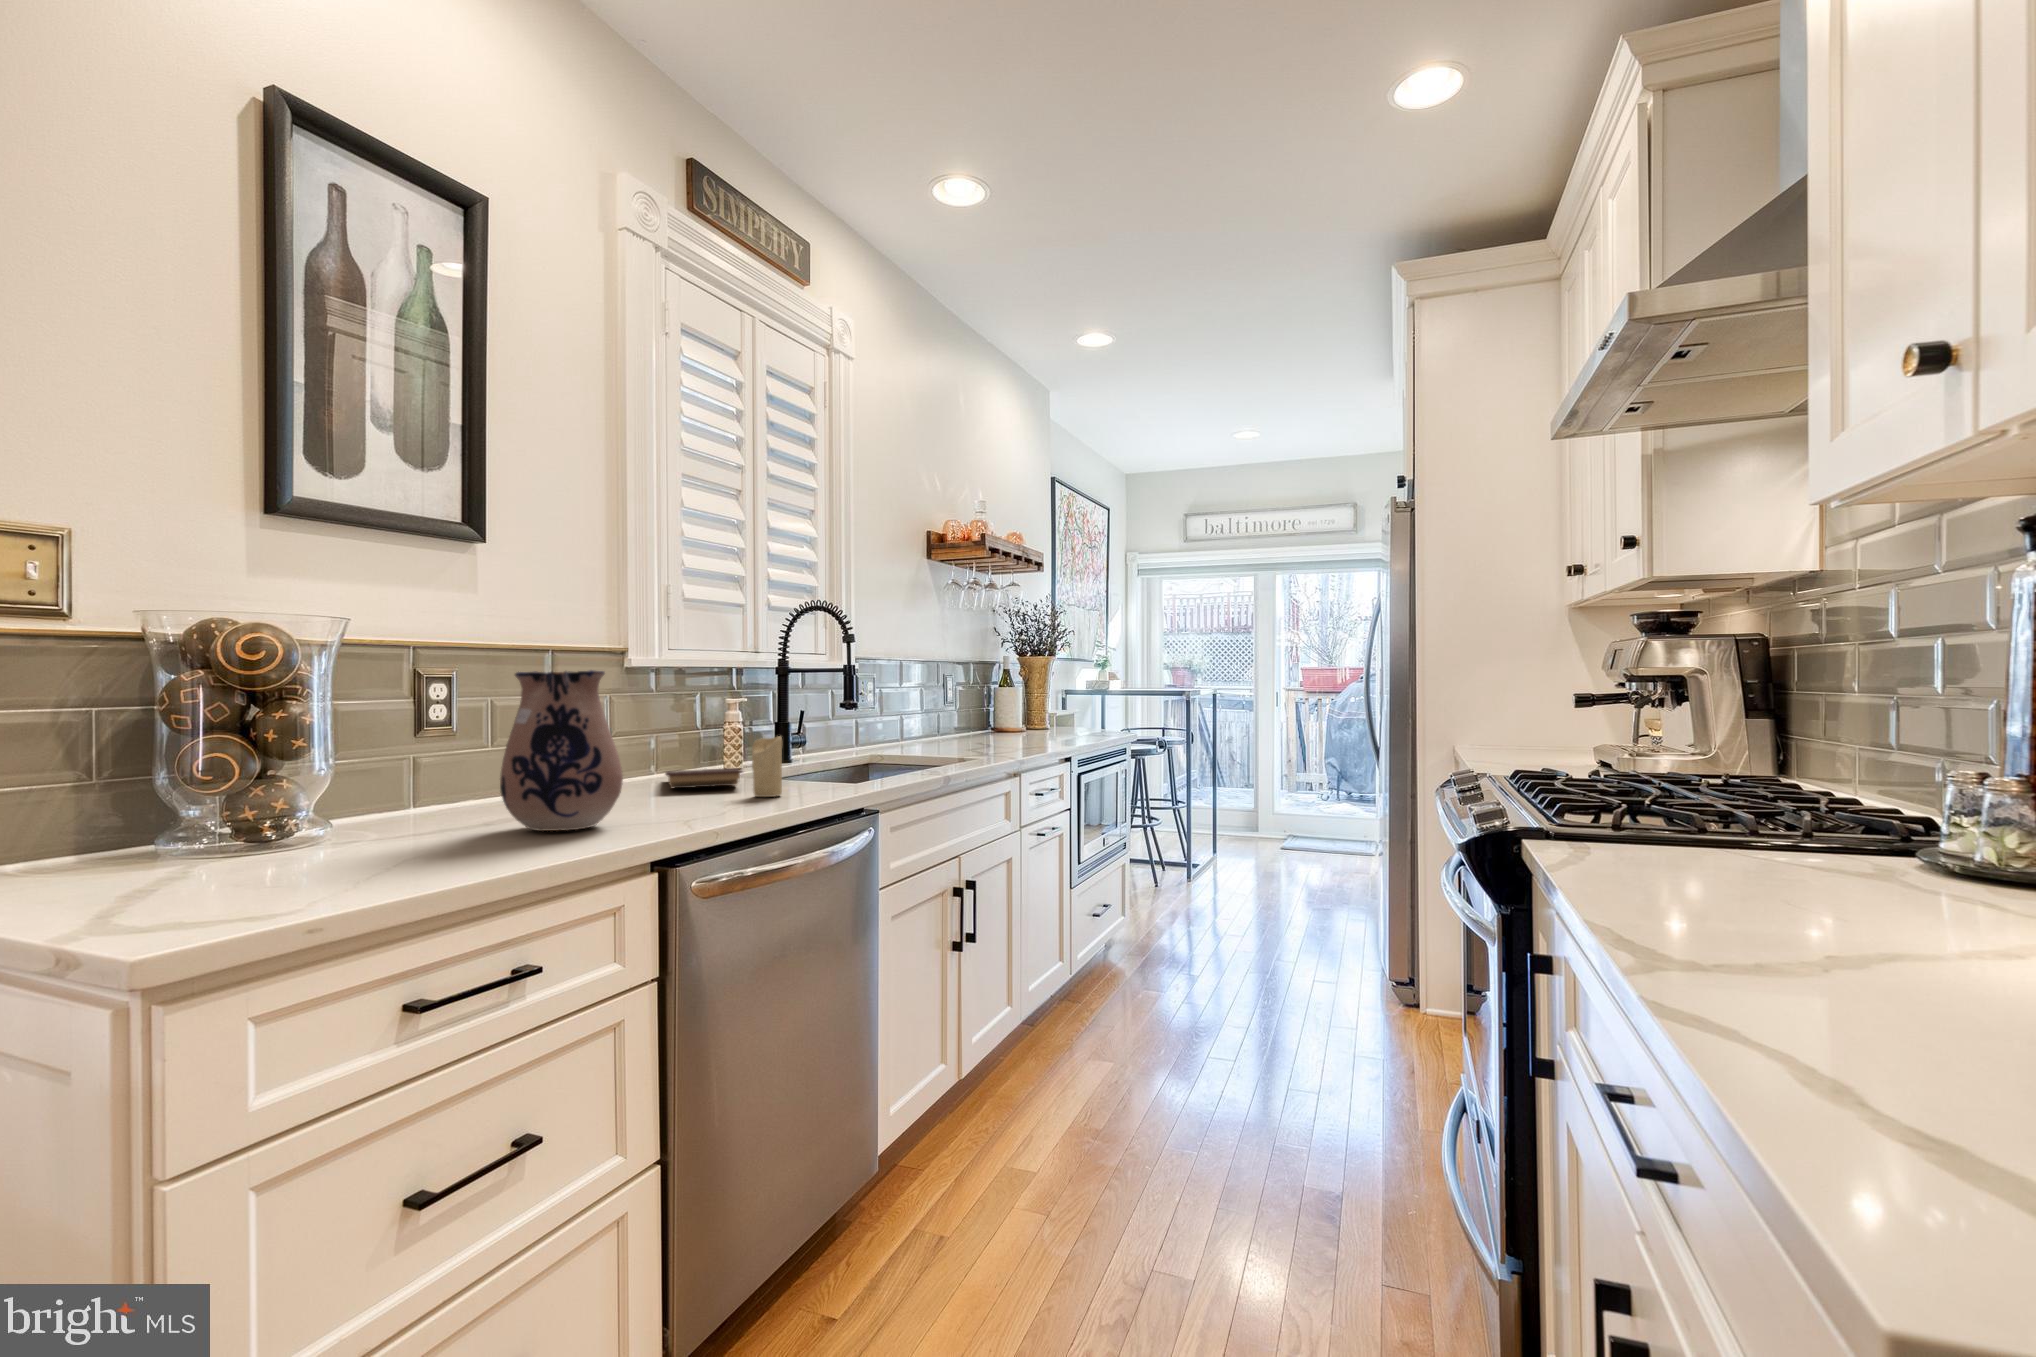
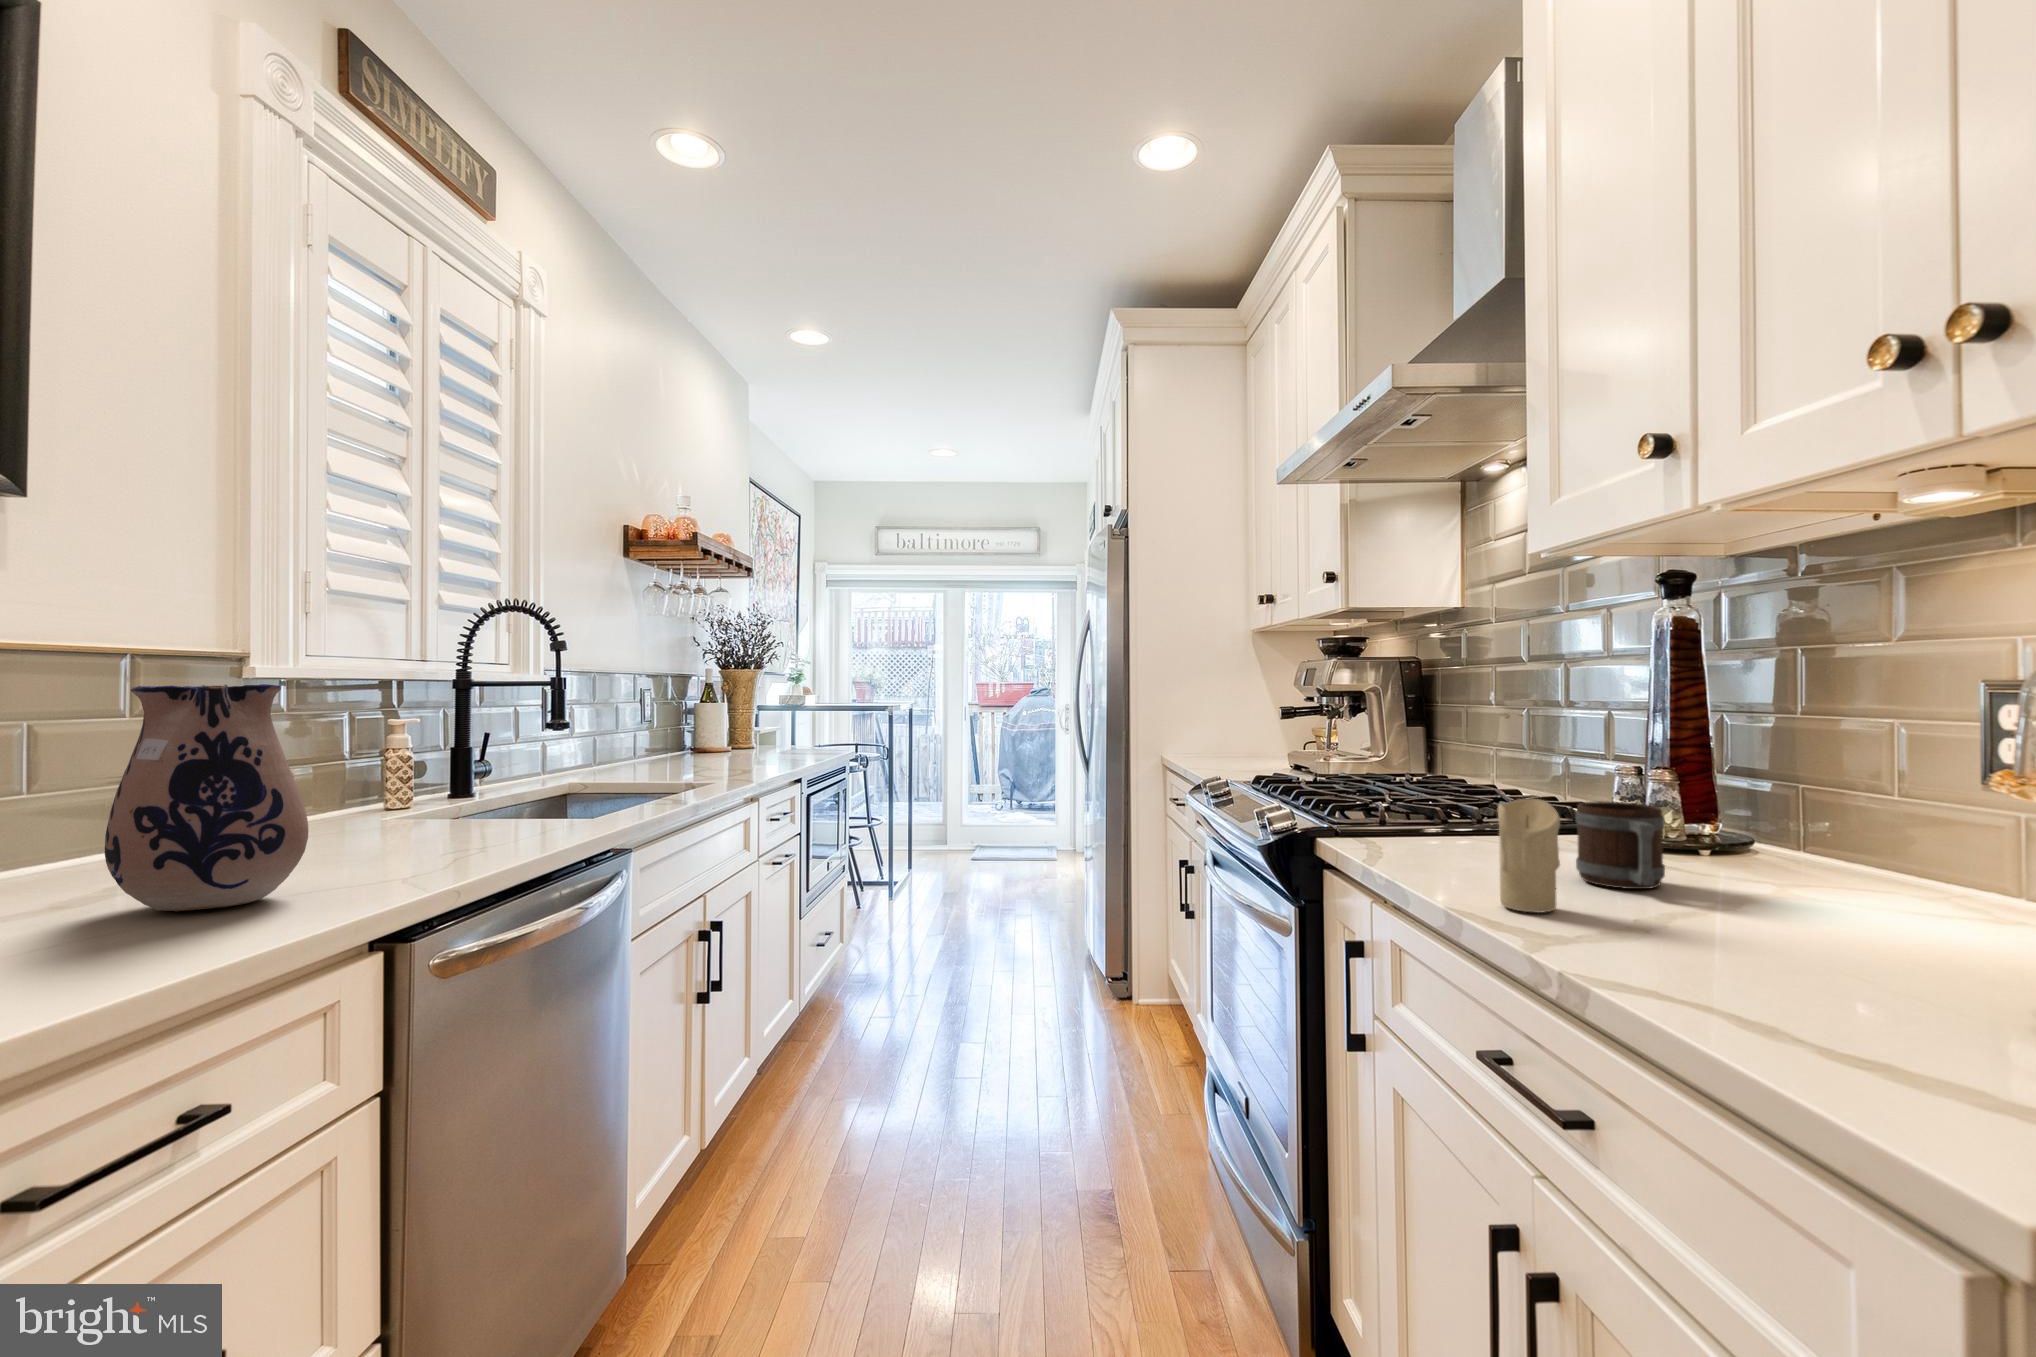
candle: present [752,736,782,797] -> present [1498,798,1560,913]
book: present [665,768,743,788] -> none [309,808,441,839]
mug: none [1812,810,1939,921] -> present [1576,801,1665,889]

